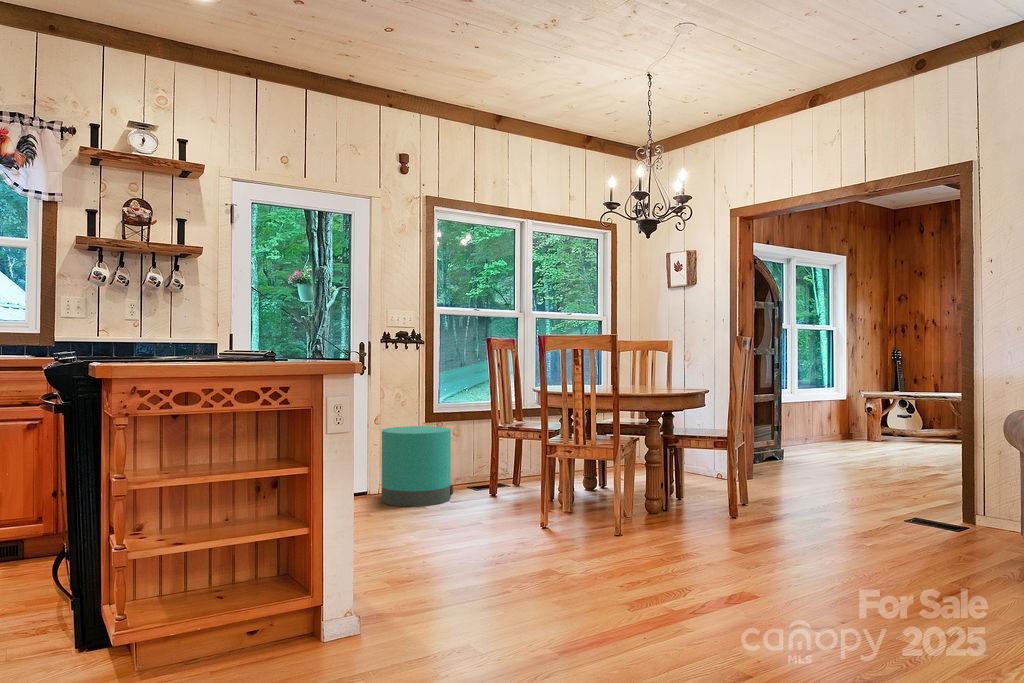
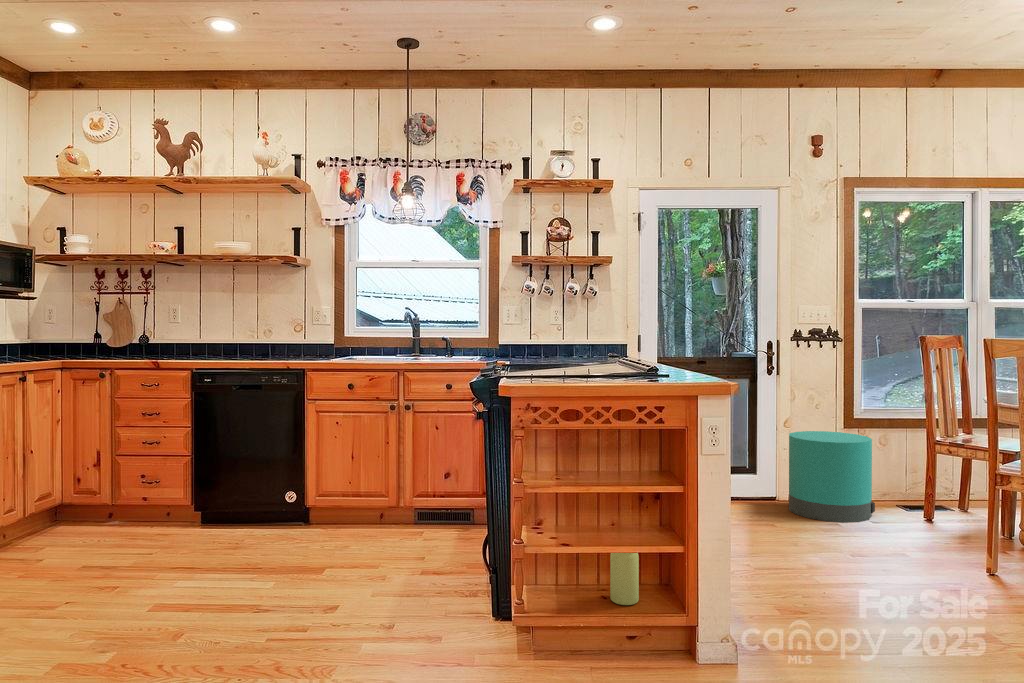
jar: none [227,533,258,597] -> present [610,553,639,605]

